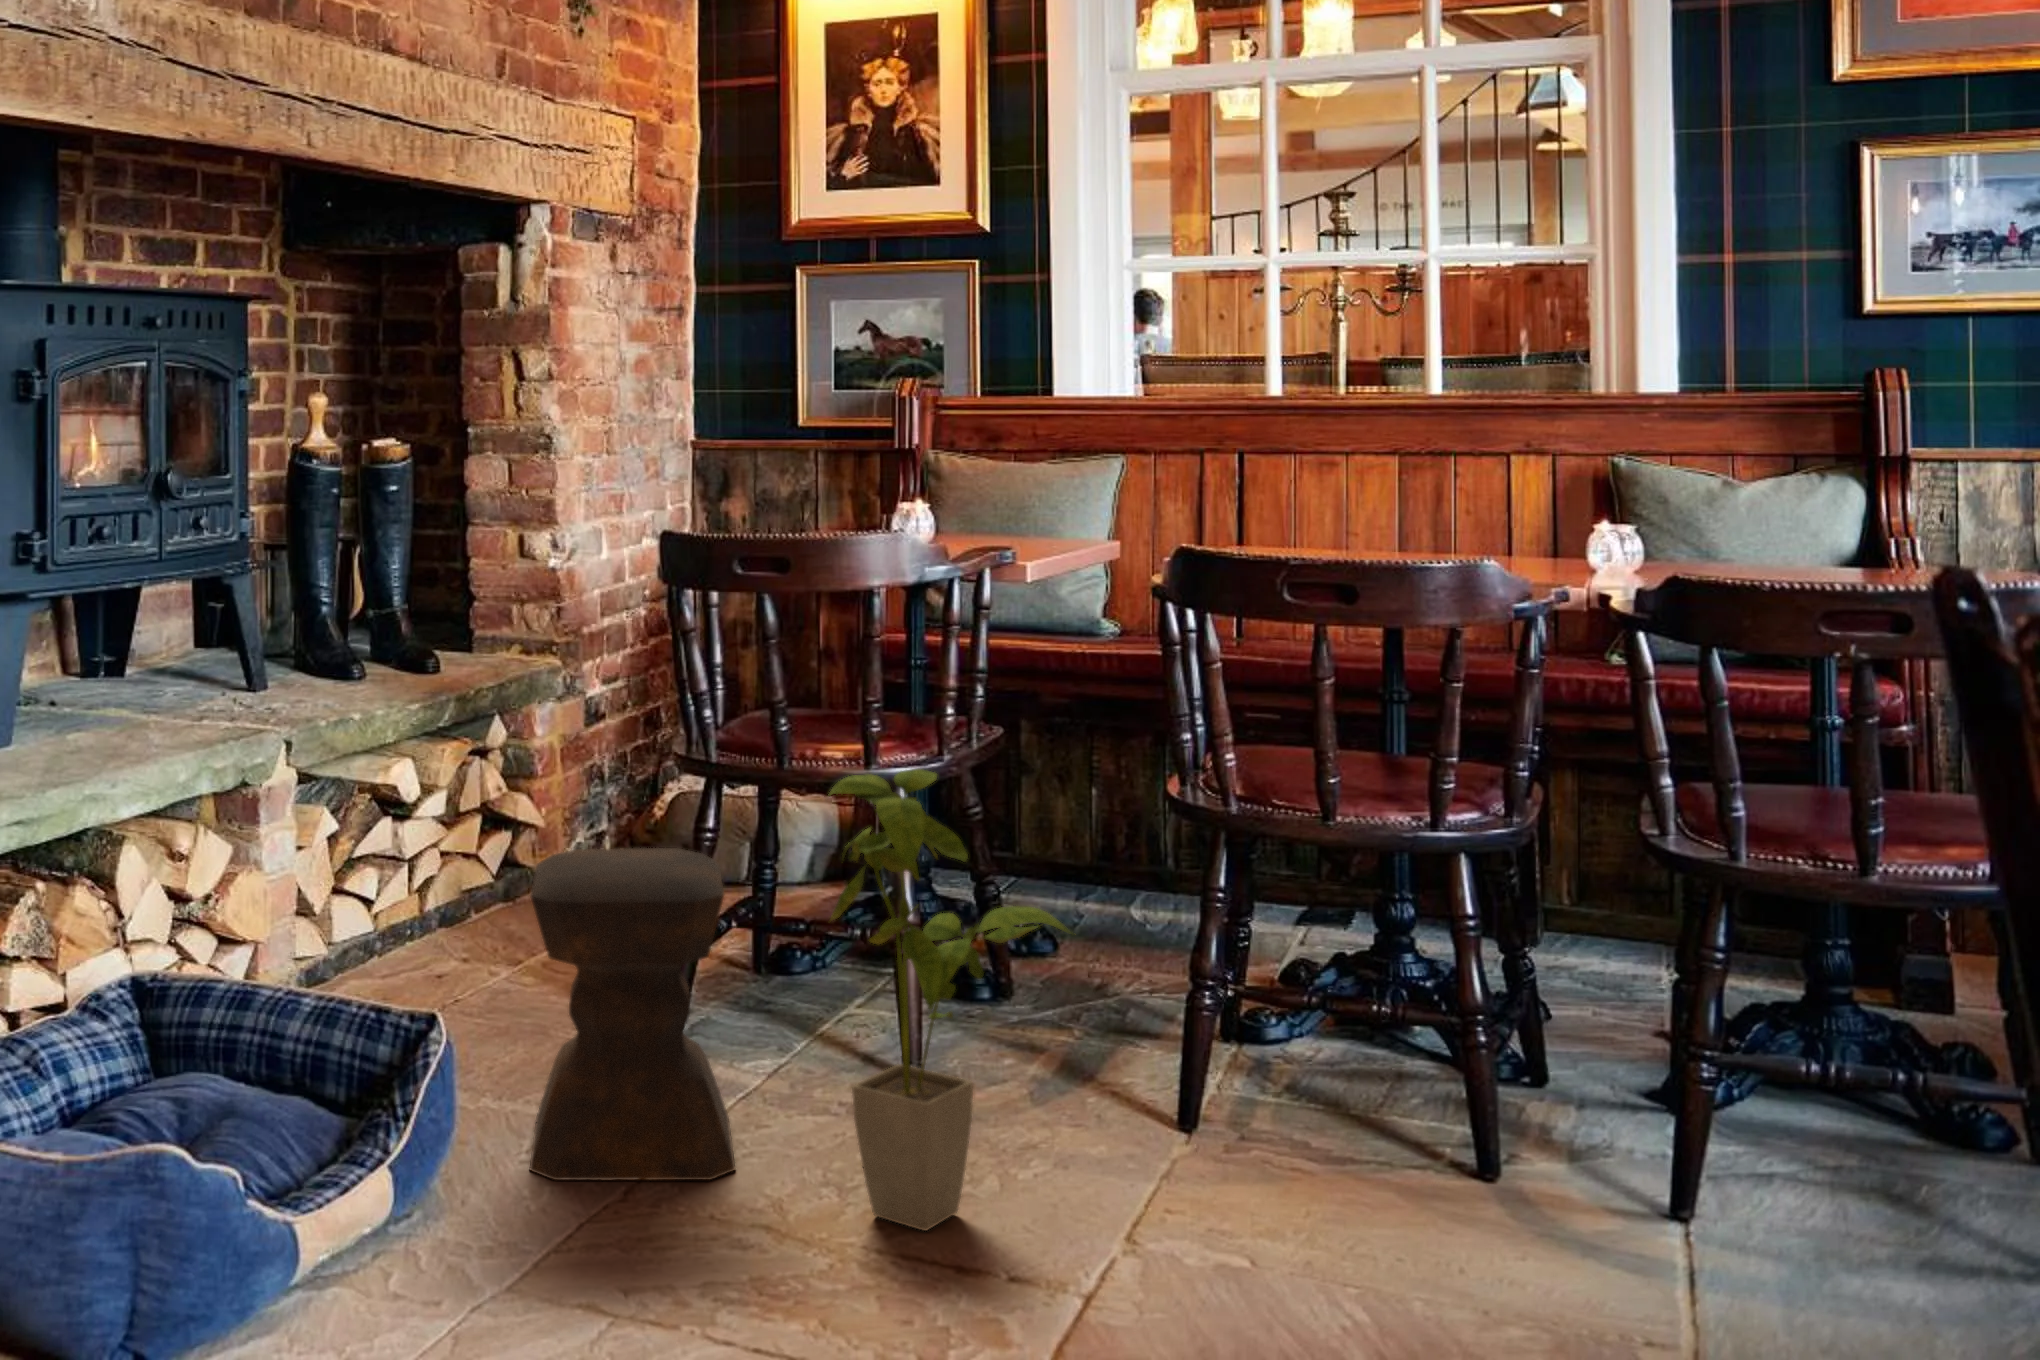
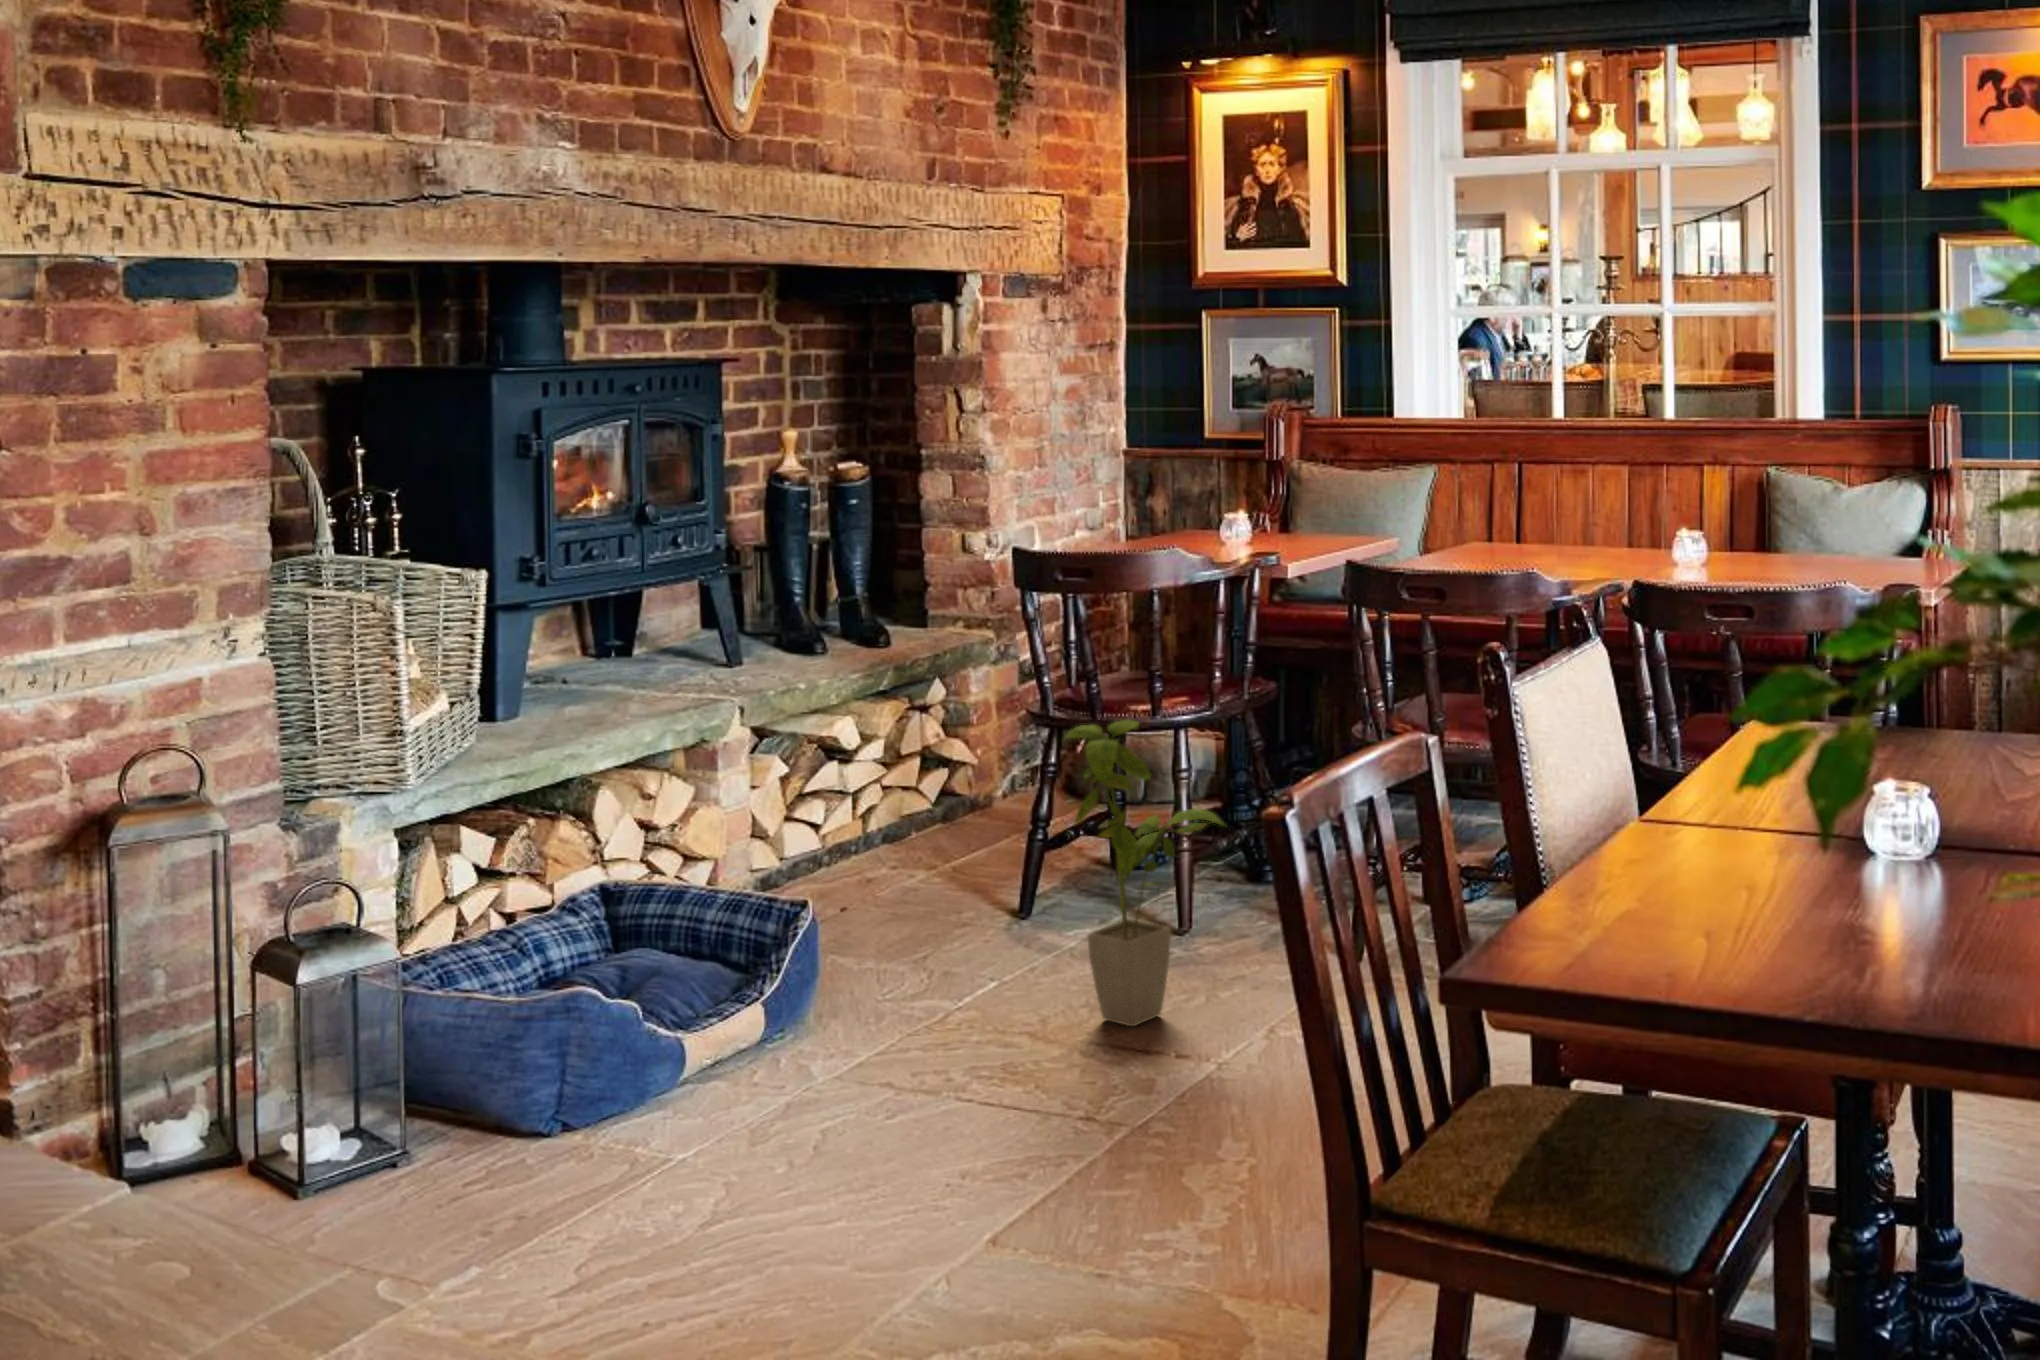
stool: present [530,848,735,1180] -> none [878,778,1037,1010]

